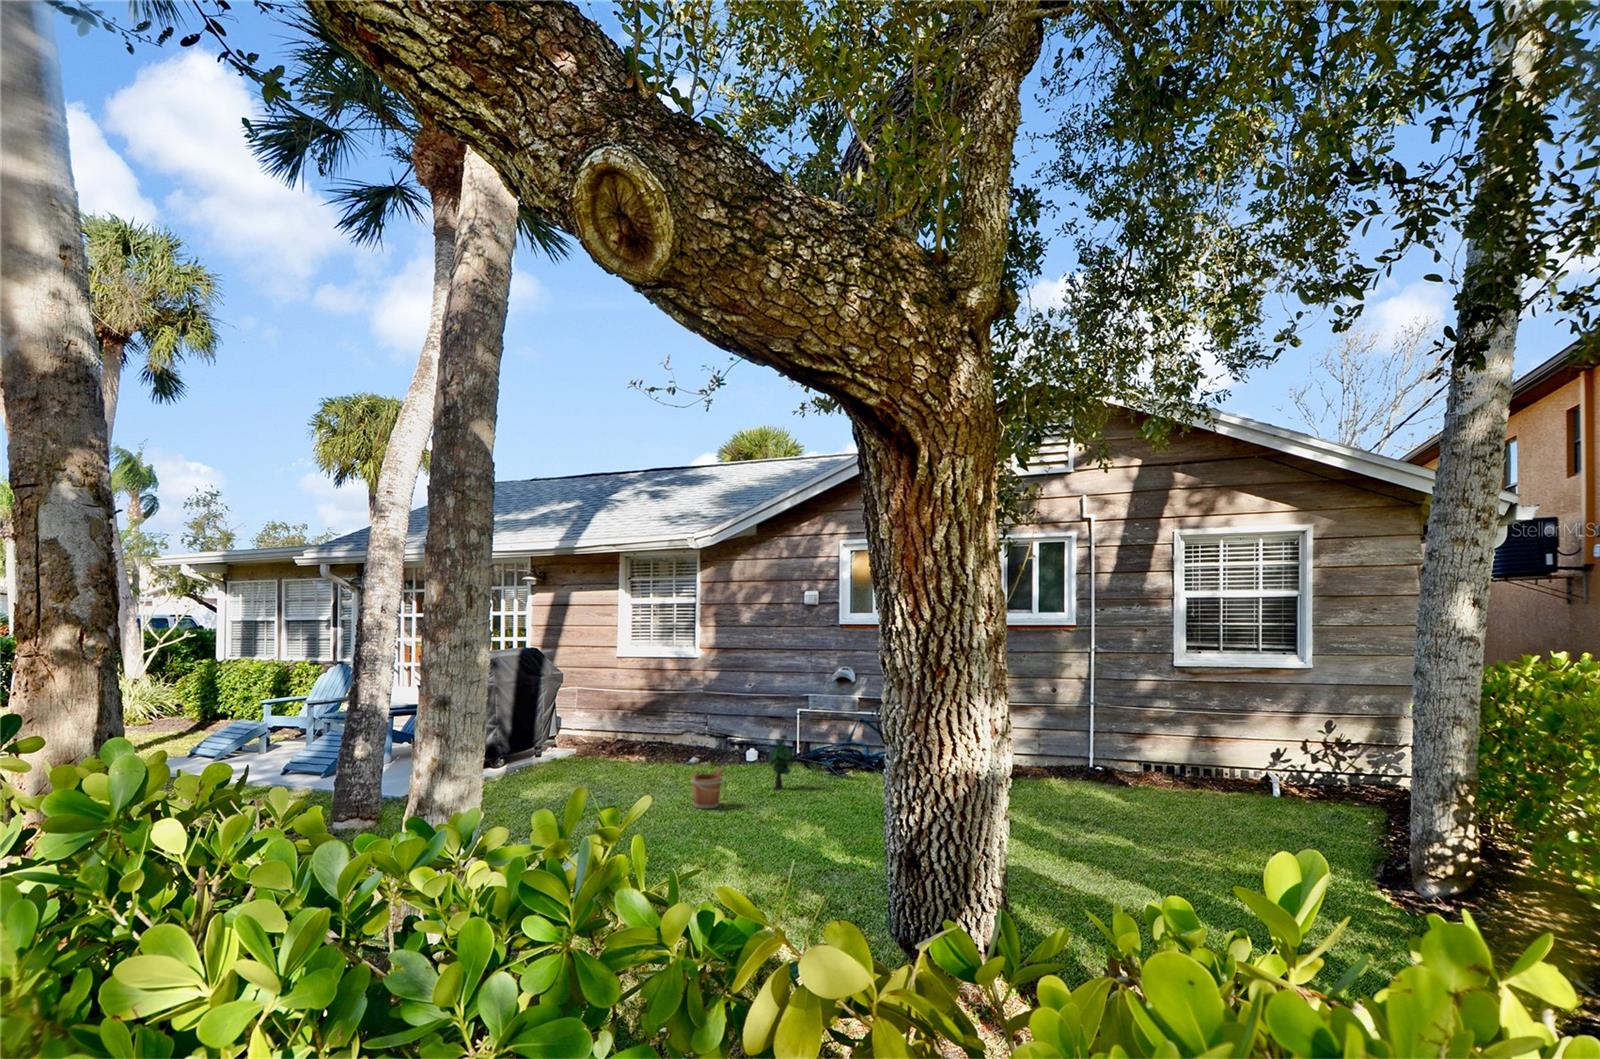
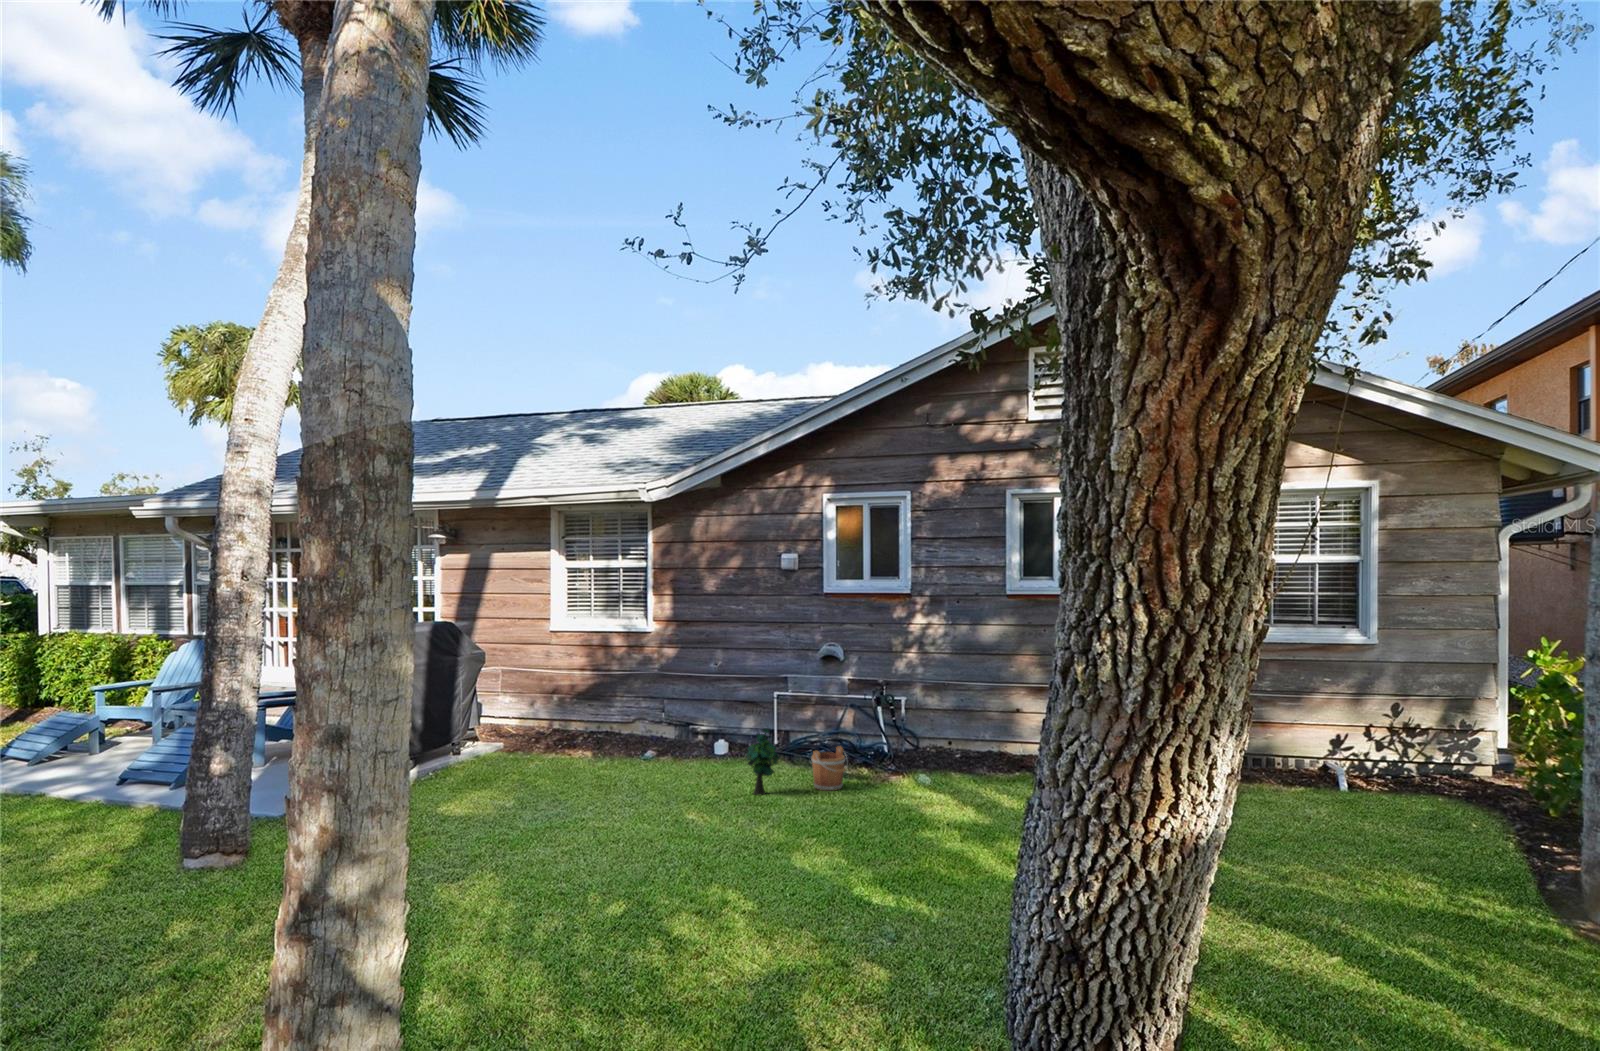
bucket: present [691,768,722,809] -> present [812,746,847,791]

